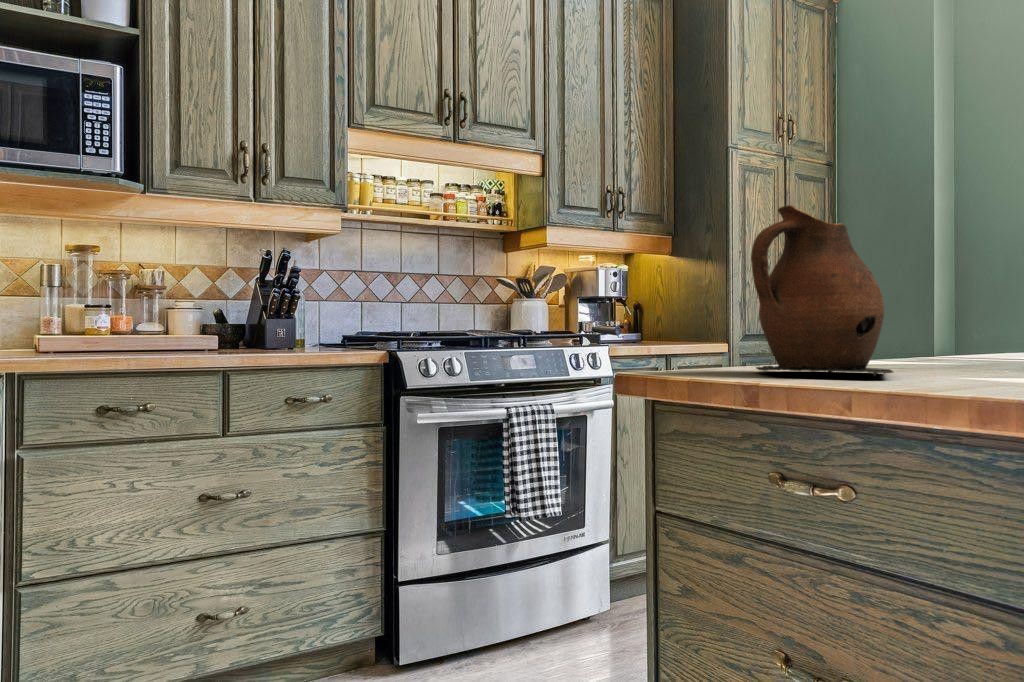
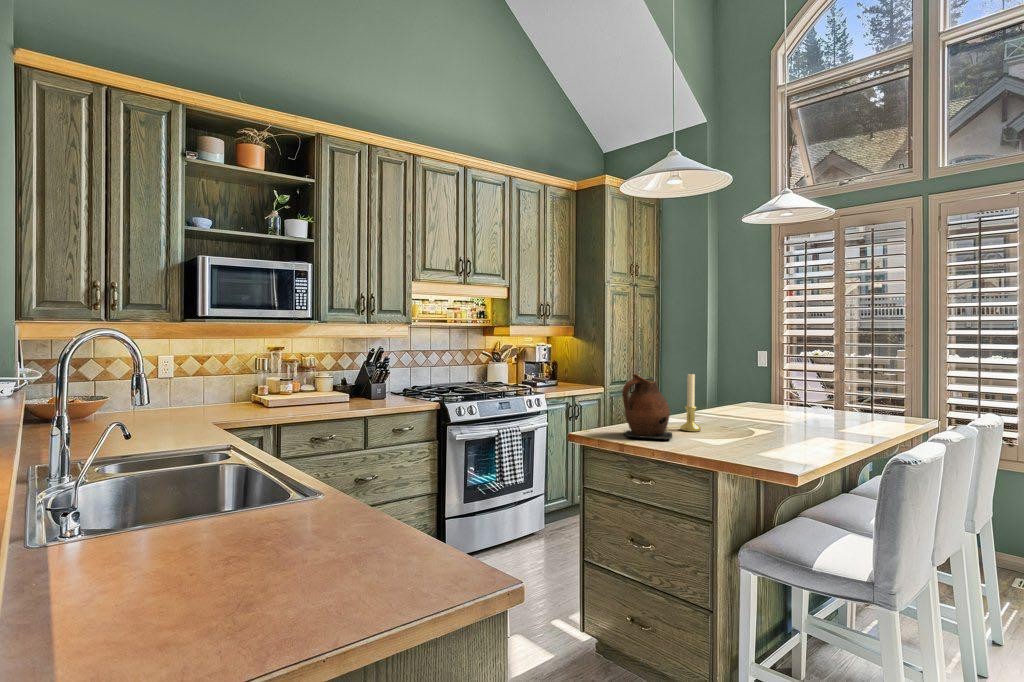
candle holder: none [906,220,964,371] -> present [680,374,701,432]

